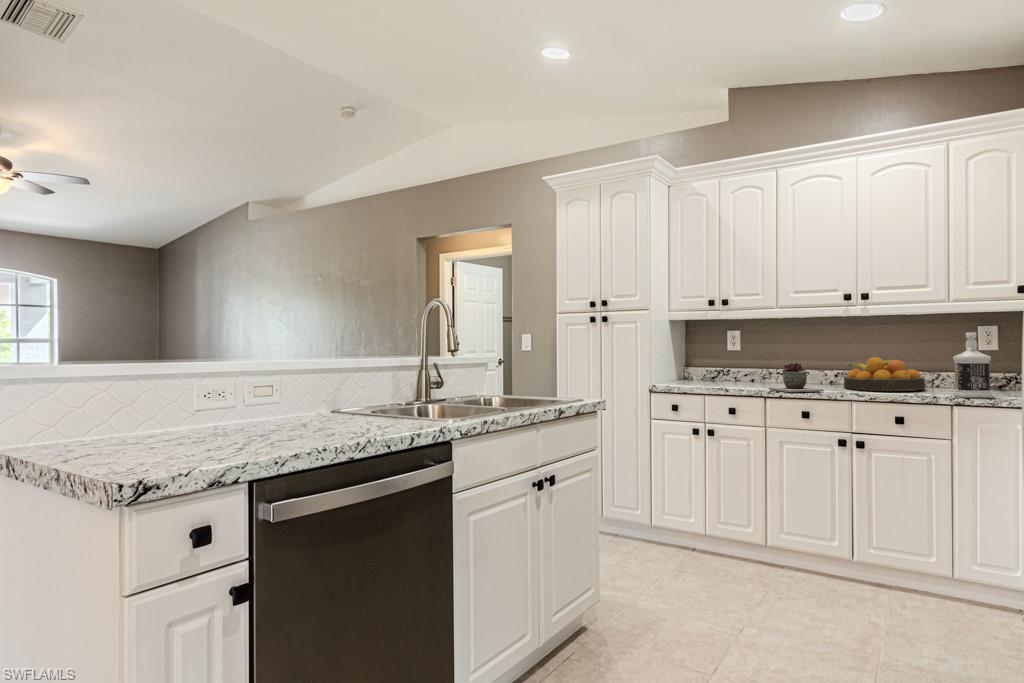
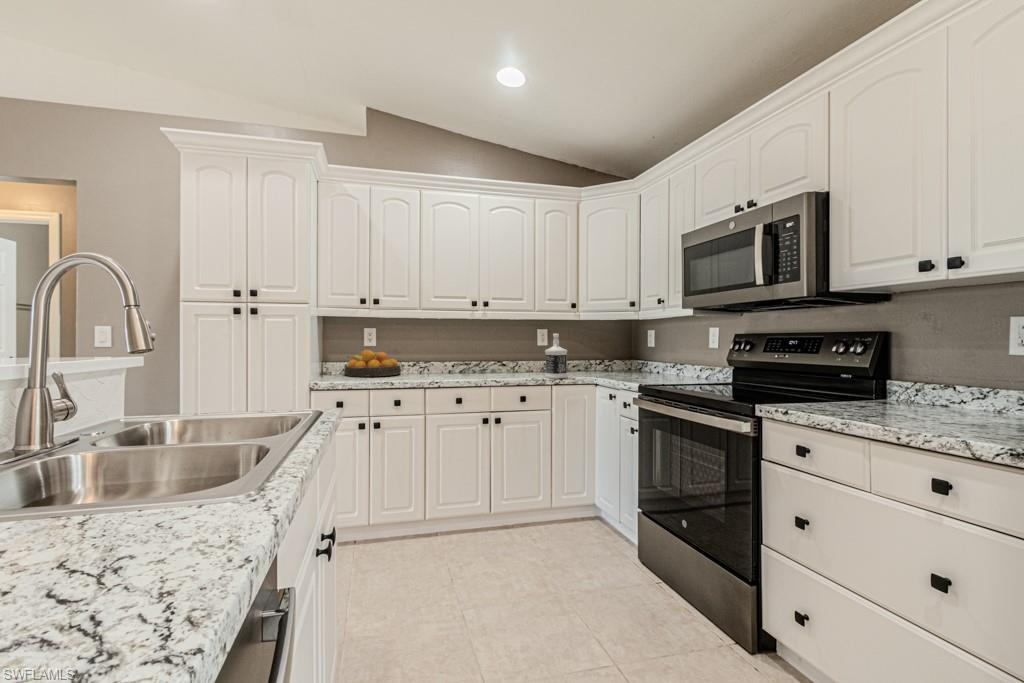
fruit bowl: present [844,357,925,391] -> present [344,350,401,377]
succulent plant: present [769,363,824,392] -> none [424,356,469,382]

